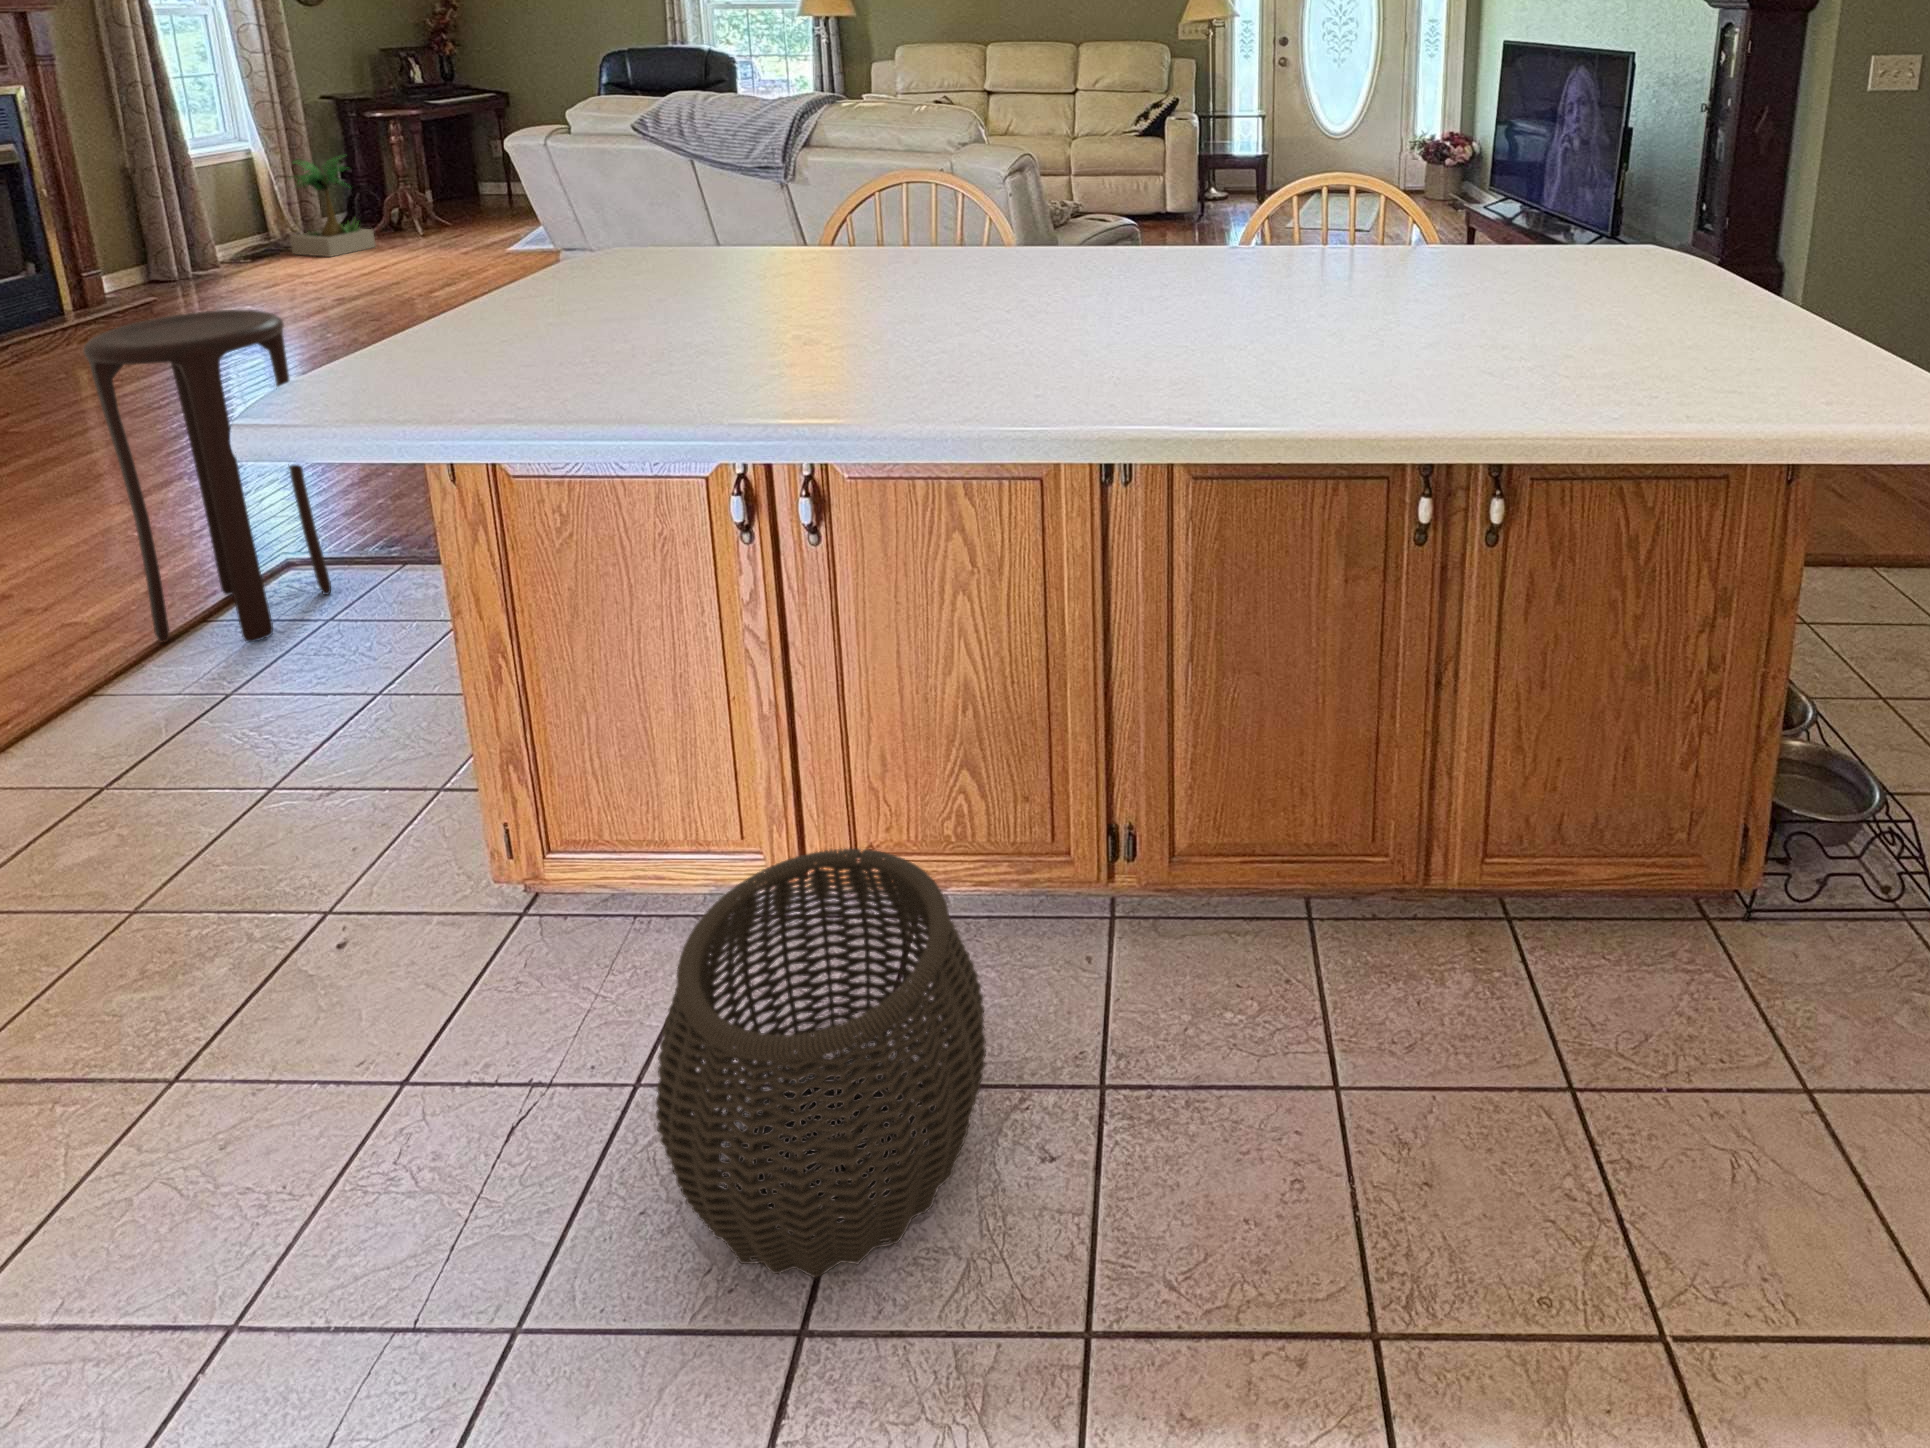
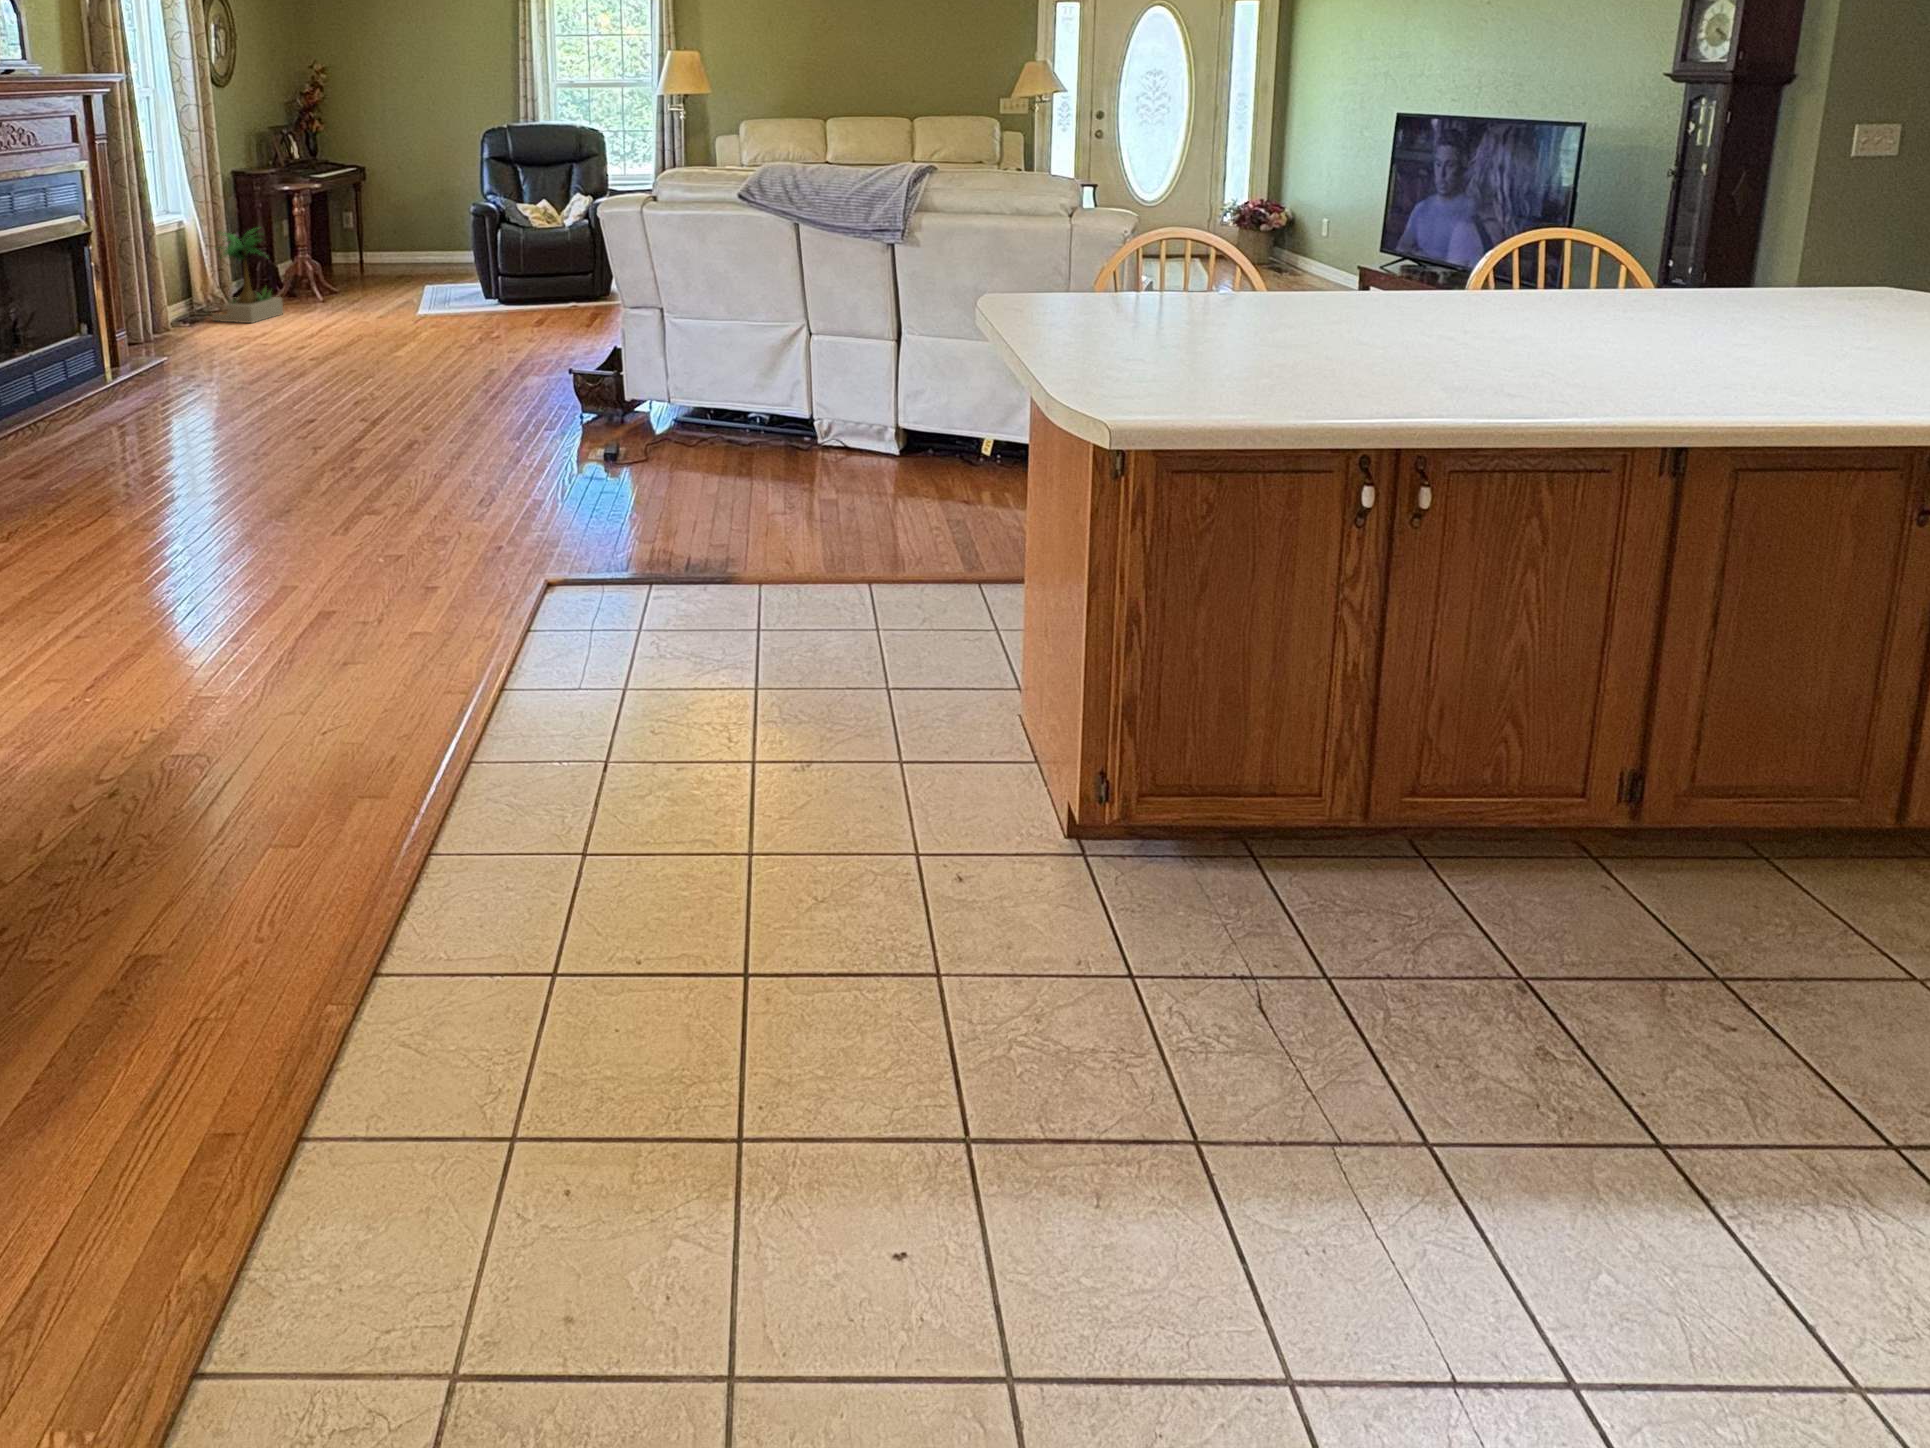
stool: present [83,310,331,643] -> none [491,349,627,638]
woven basket: present [655,848,986,1278] -> none [1407,742,1699,1052]

